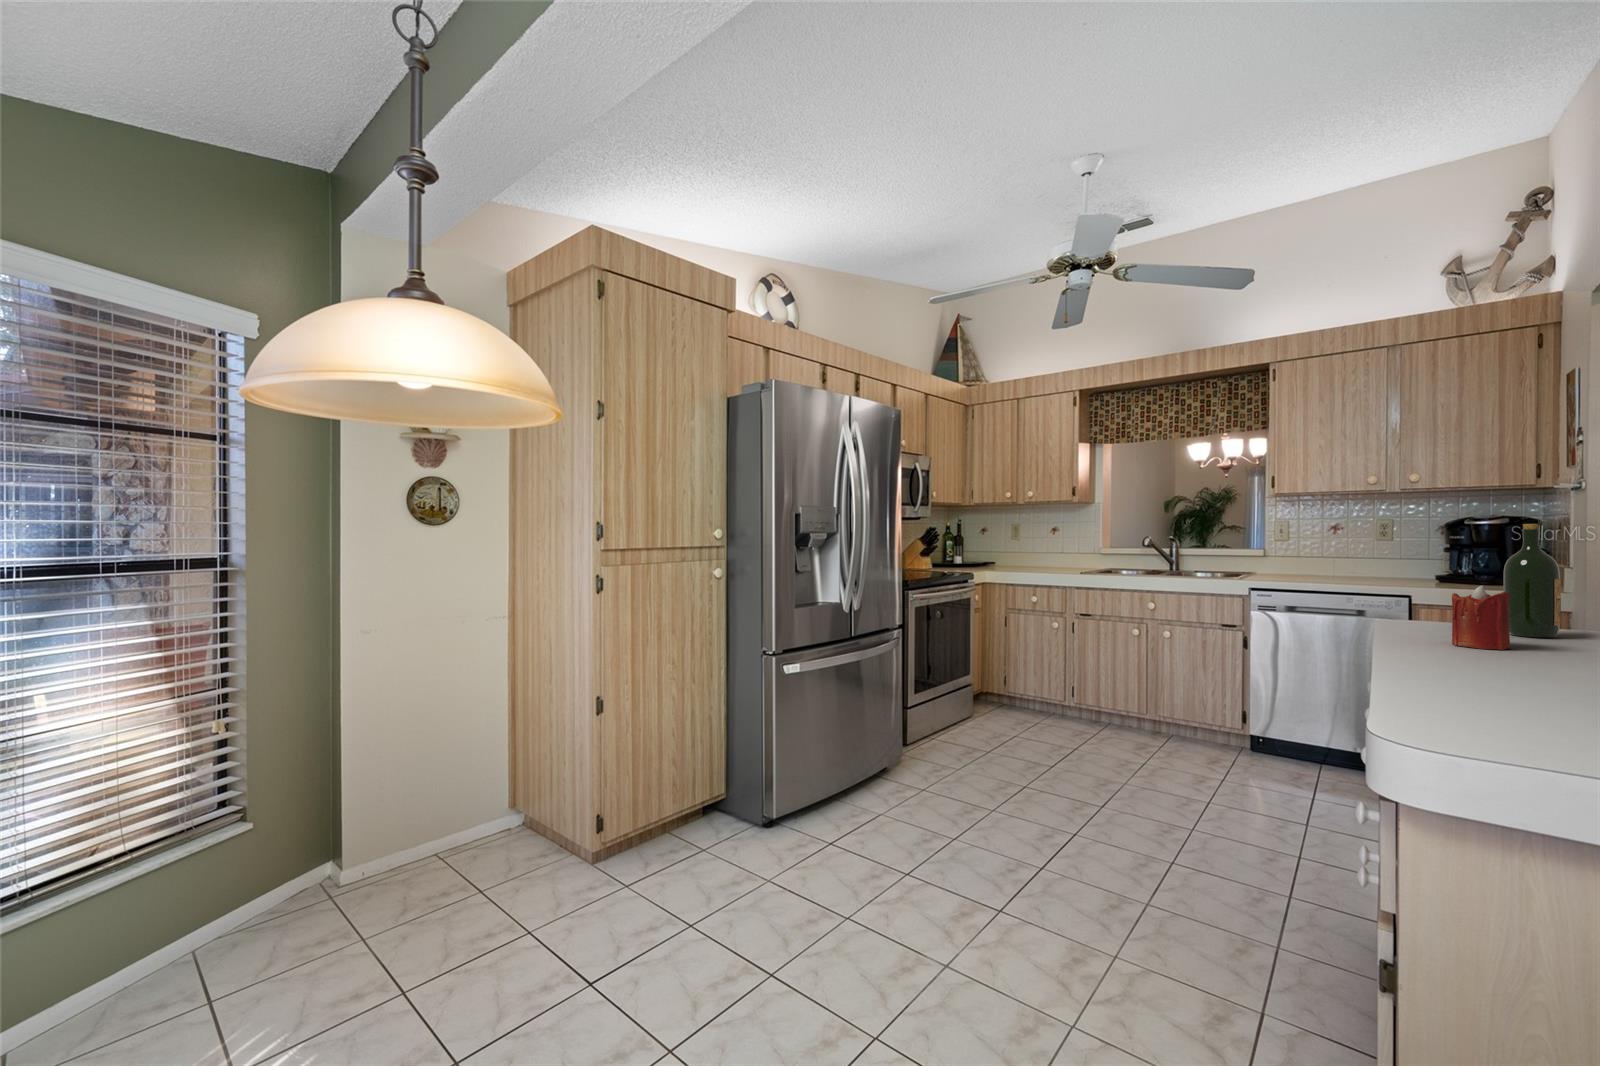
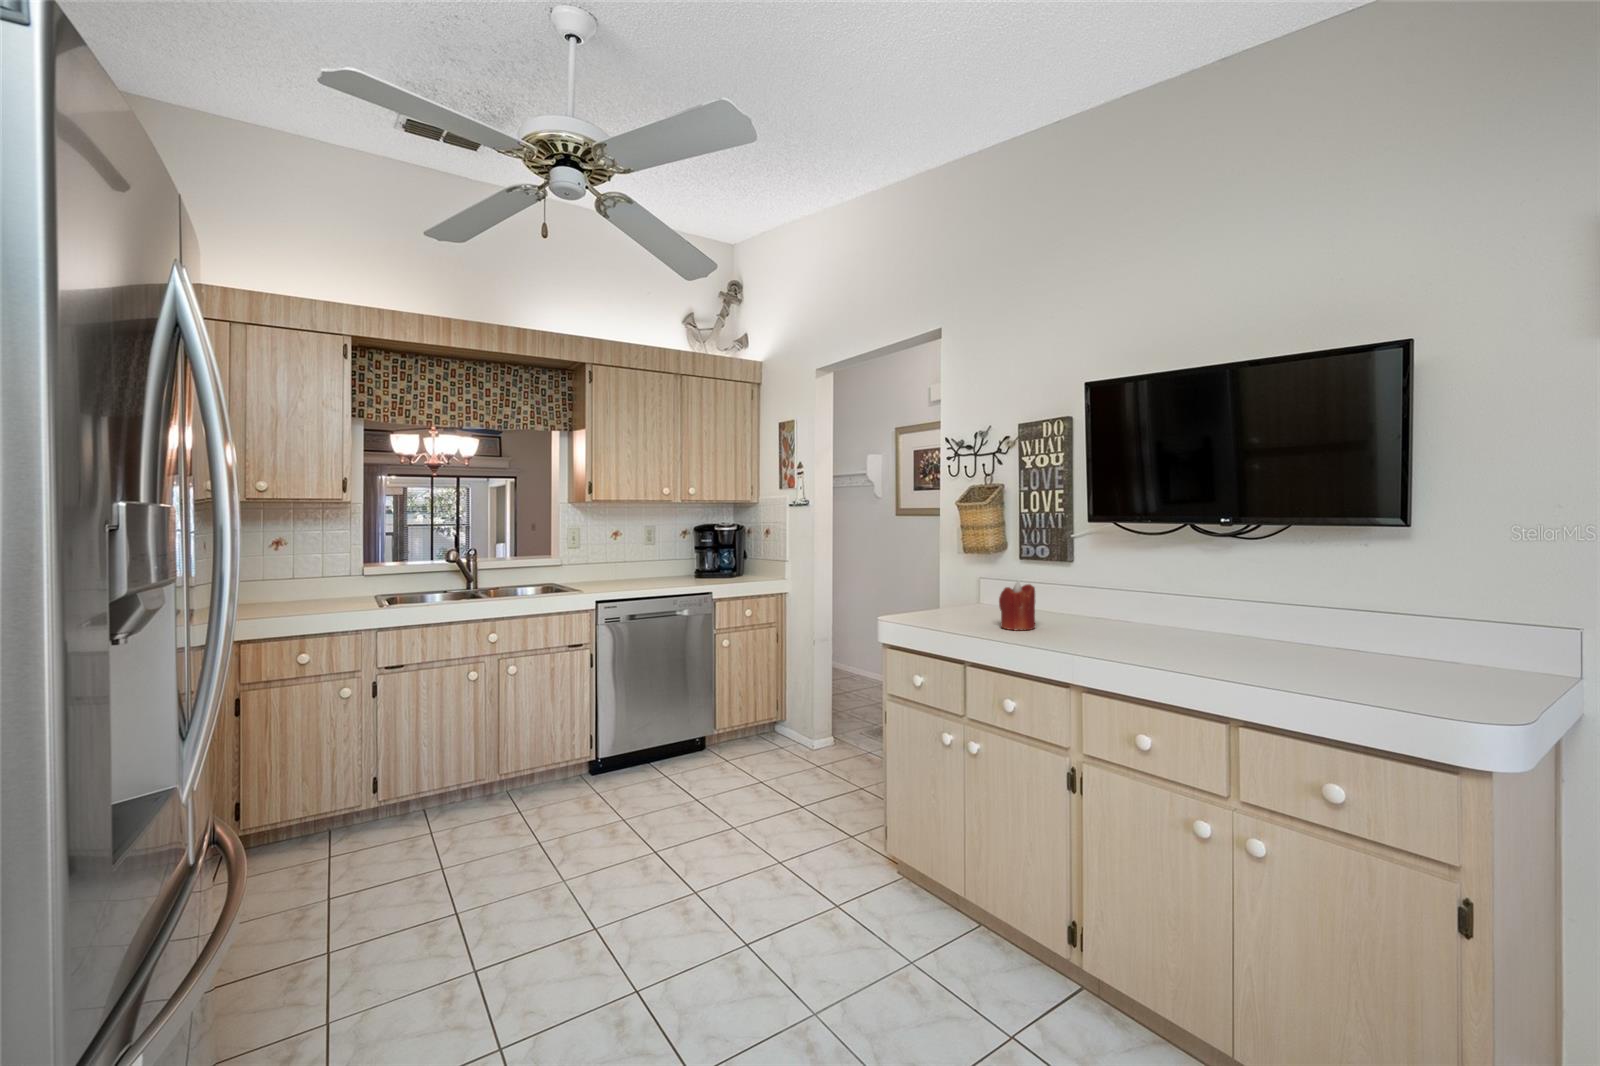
wine bottle: present [1503,524,1561,638] -> none [956,533,985,616]

